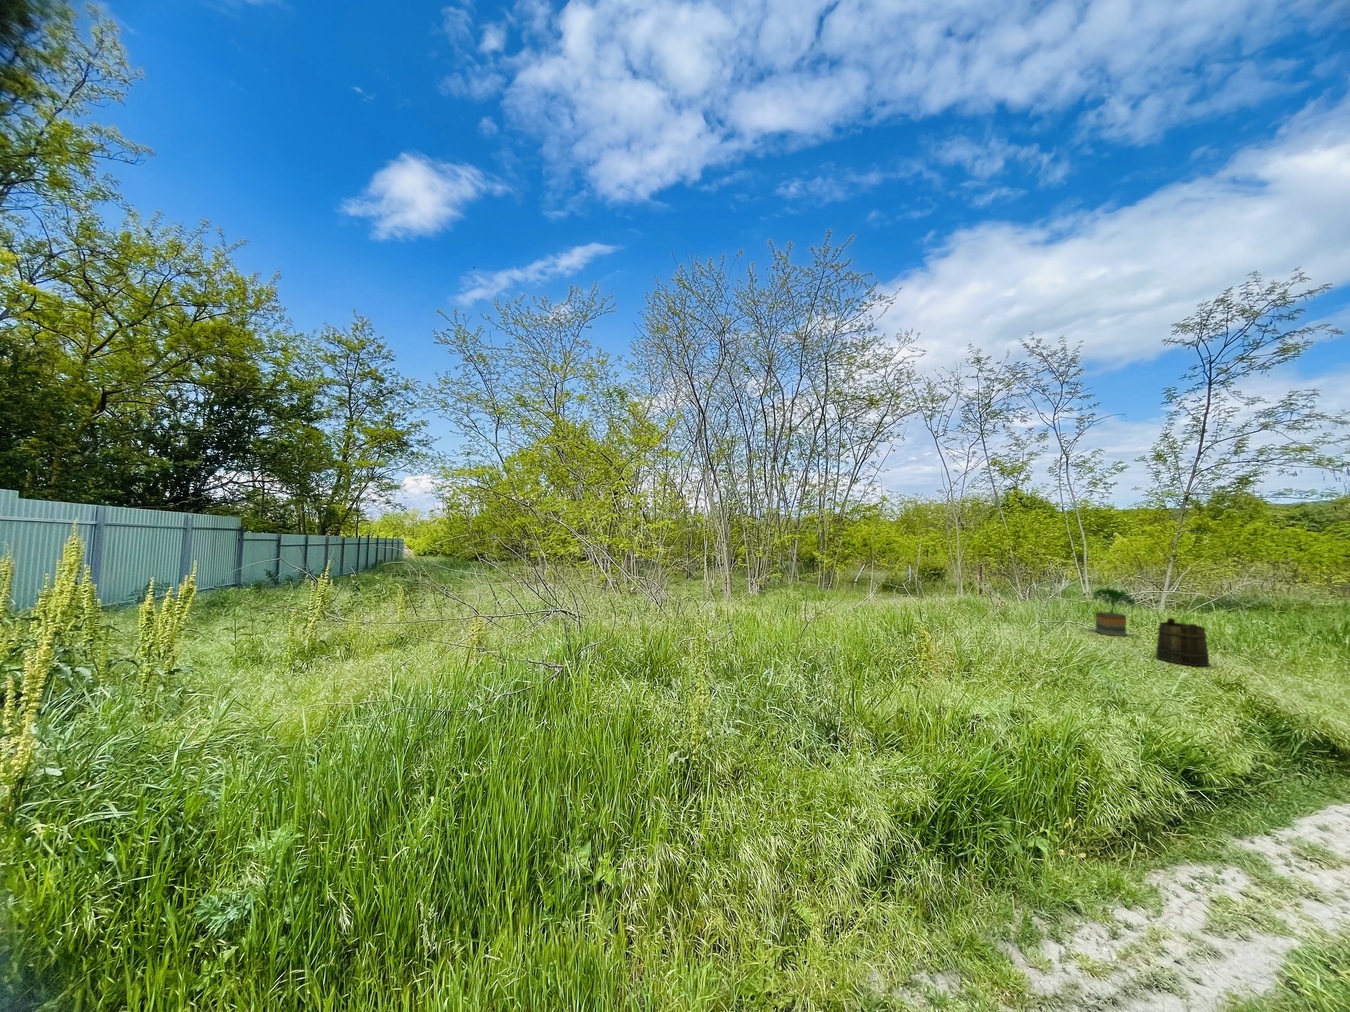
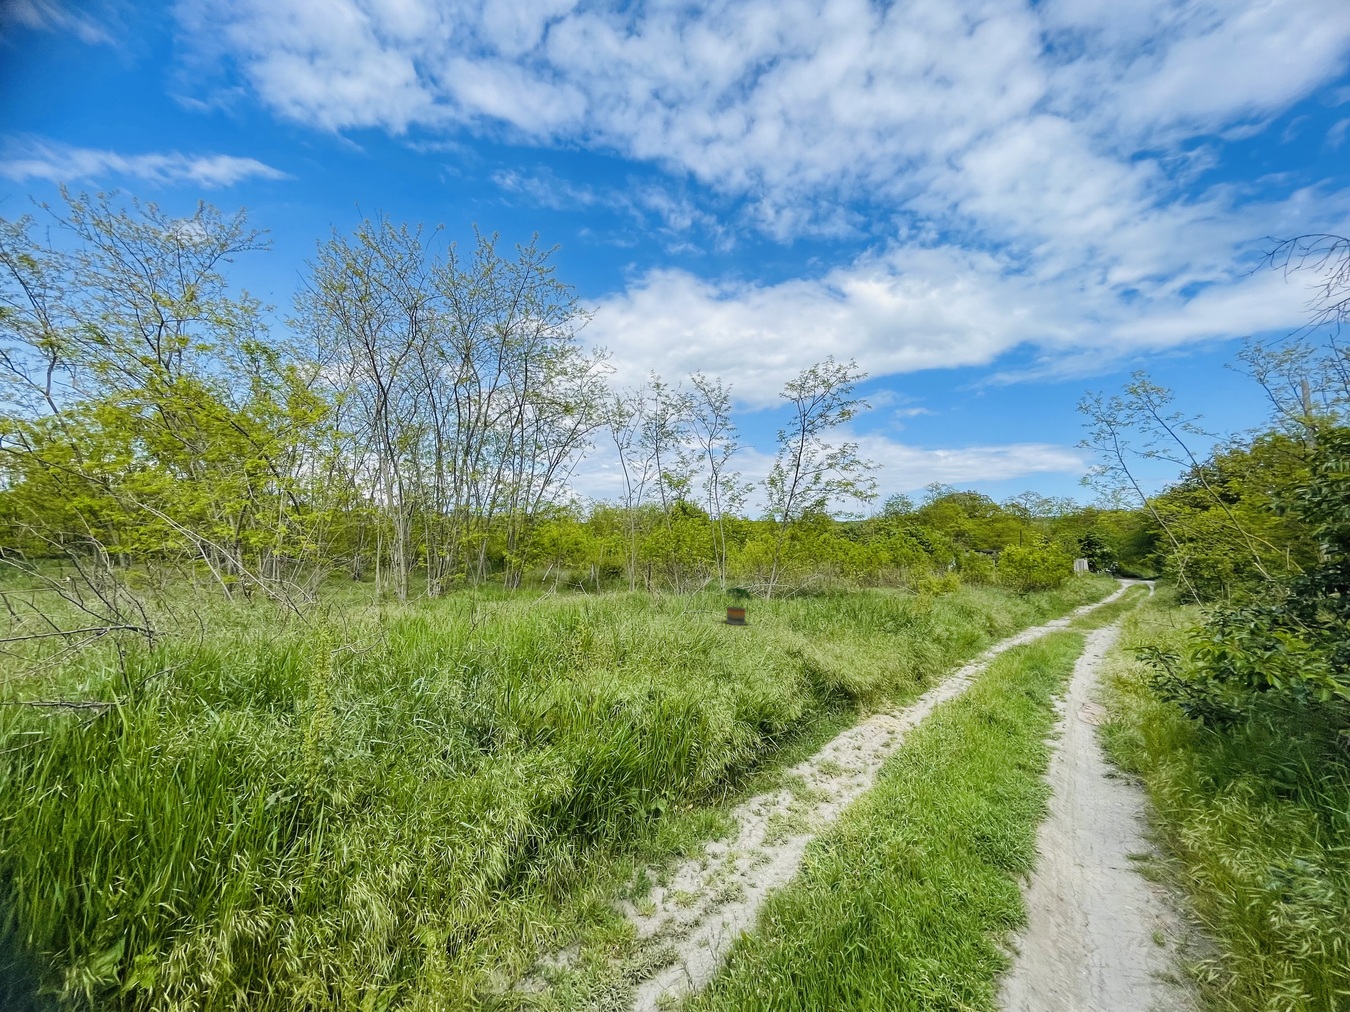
bucket: present [1156,618,1209,666] -> none [760,608,789,643]

